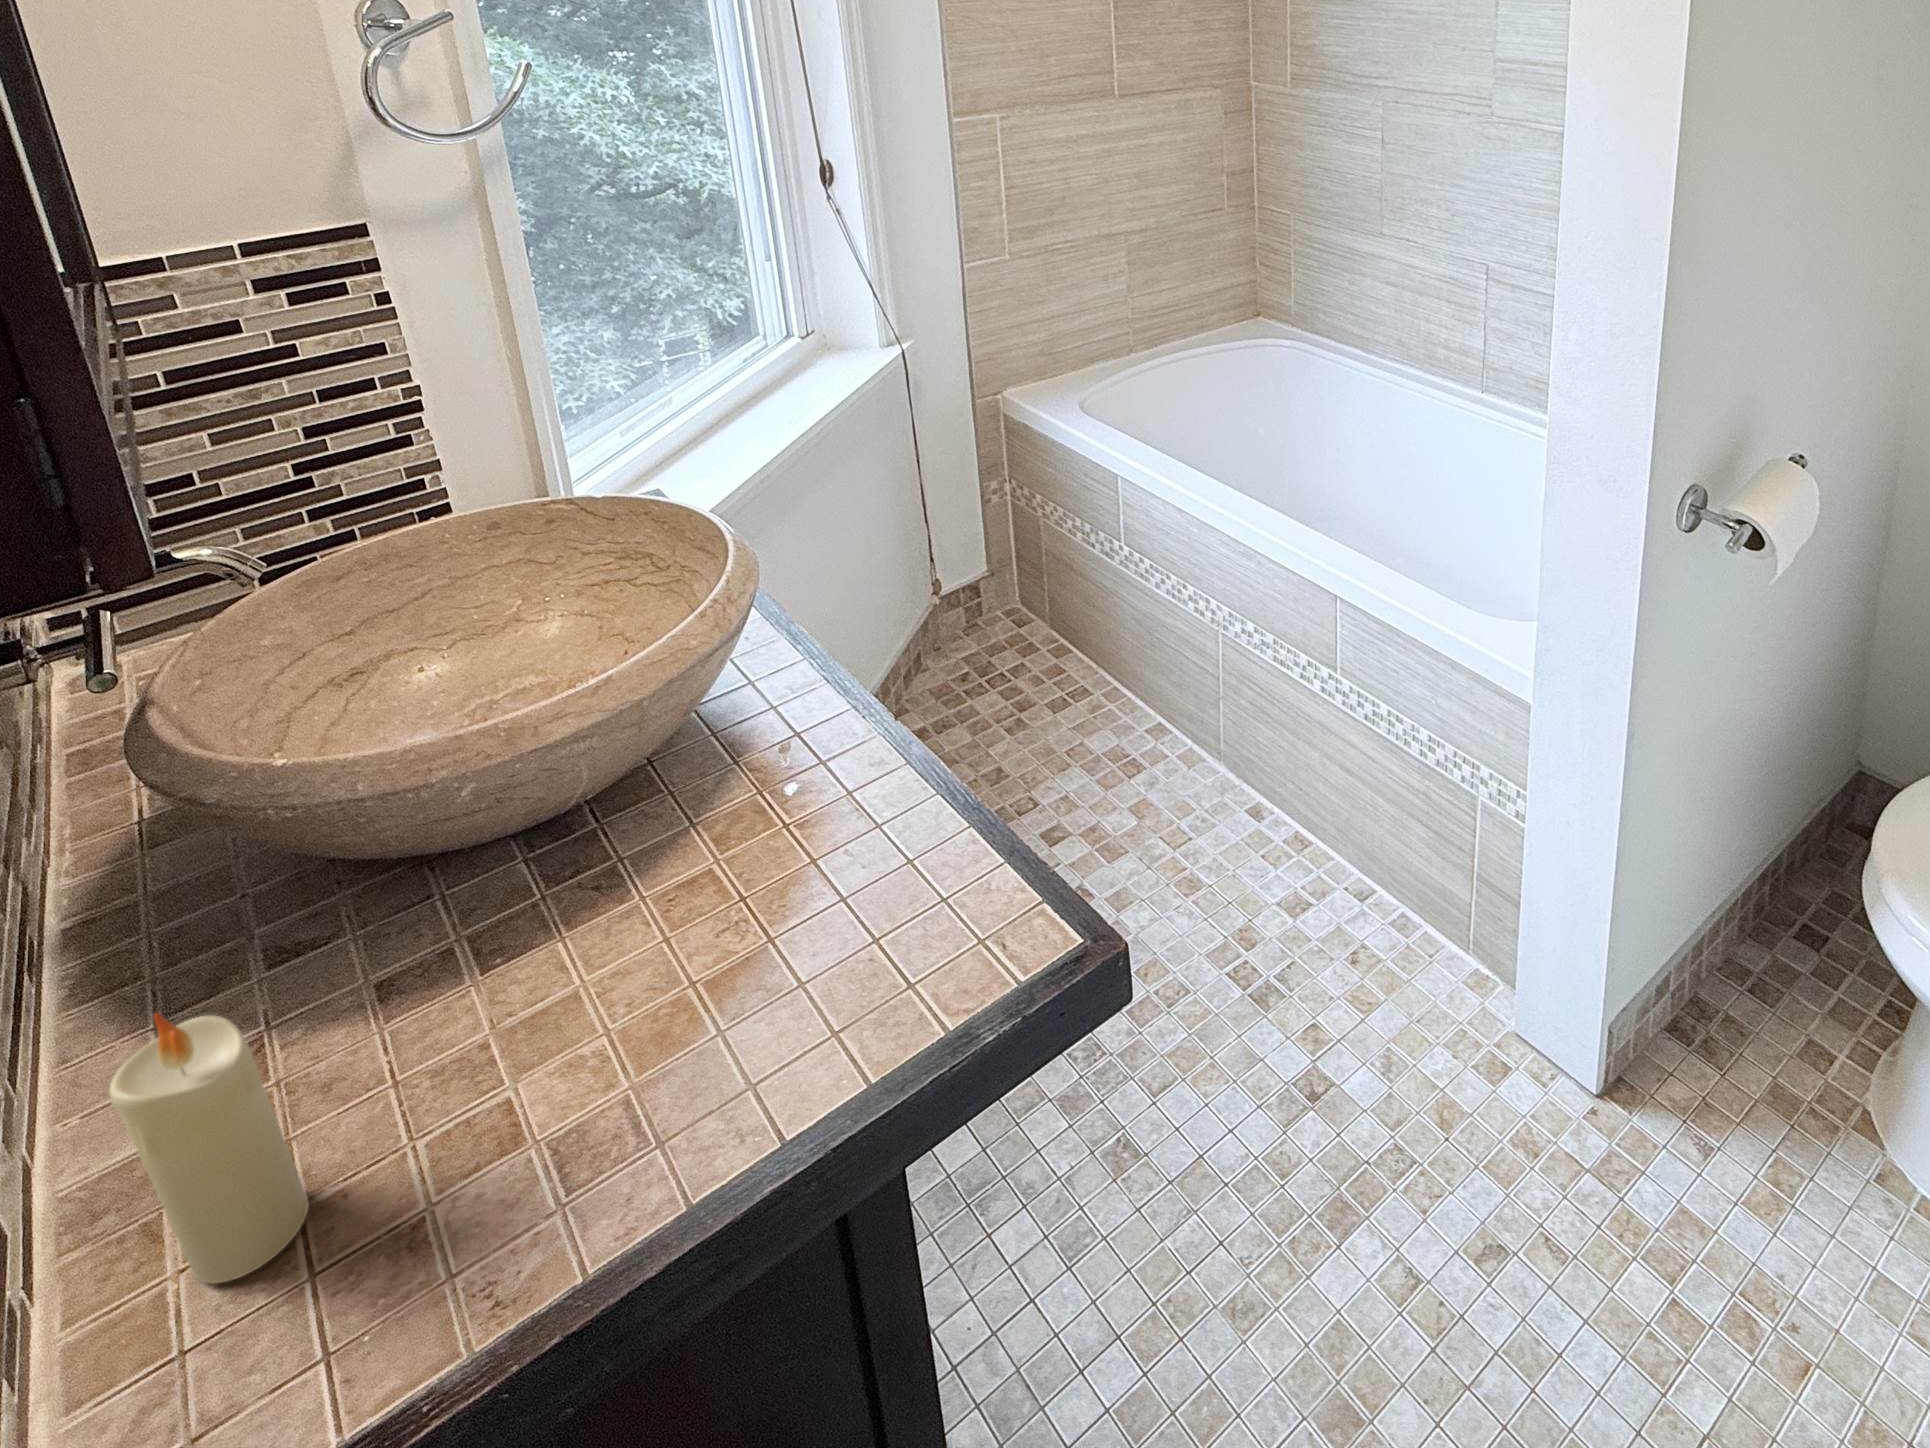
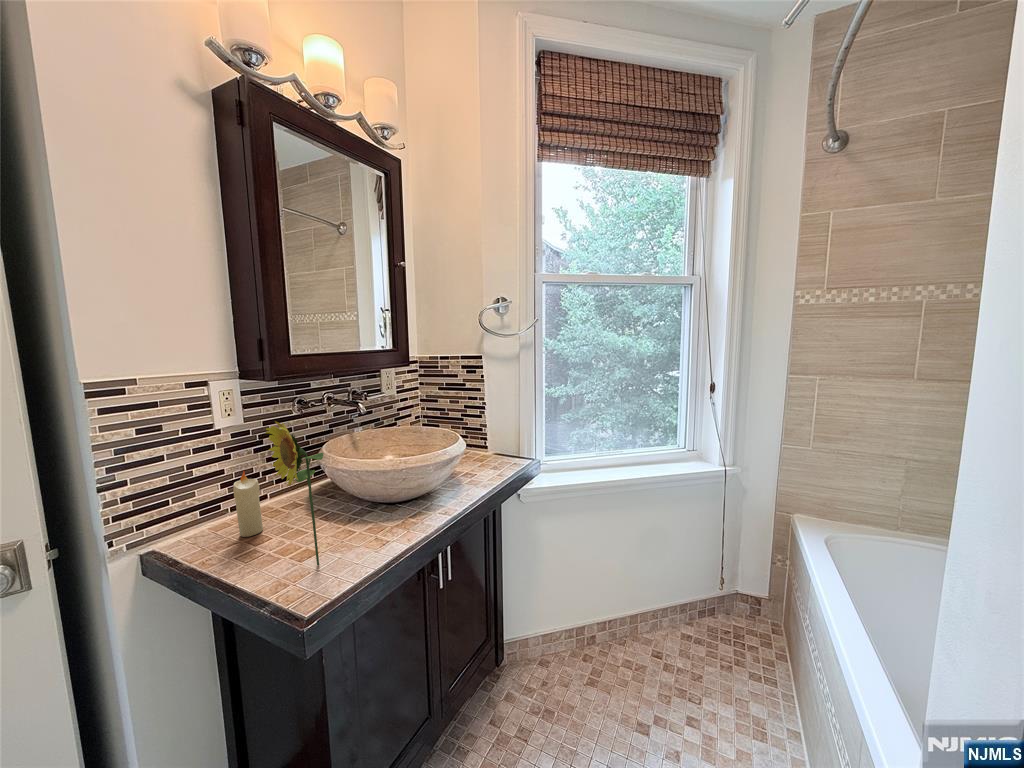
flower: none [618,566,861,958] -> present [265,422,323,565]

